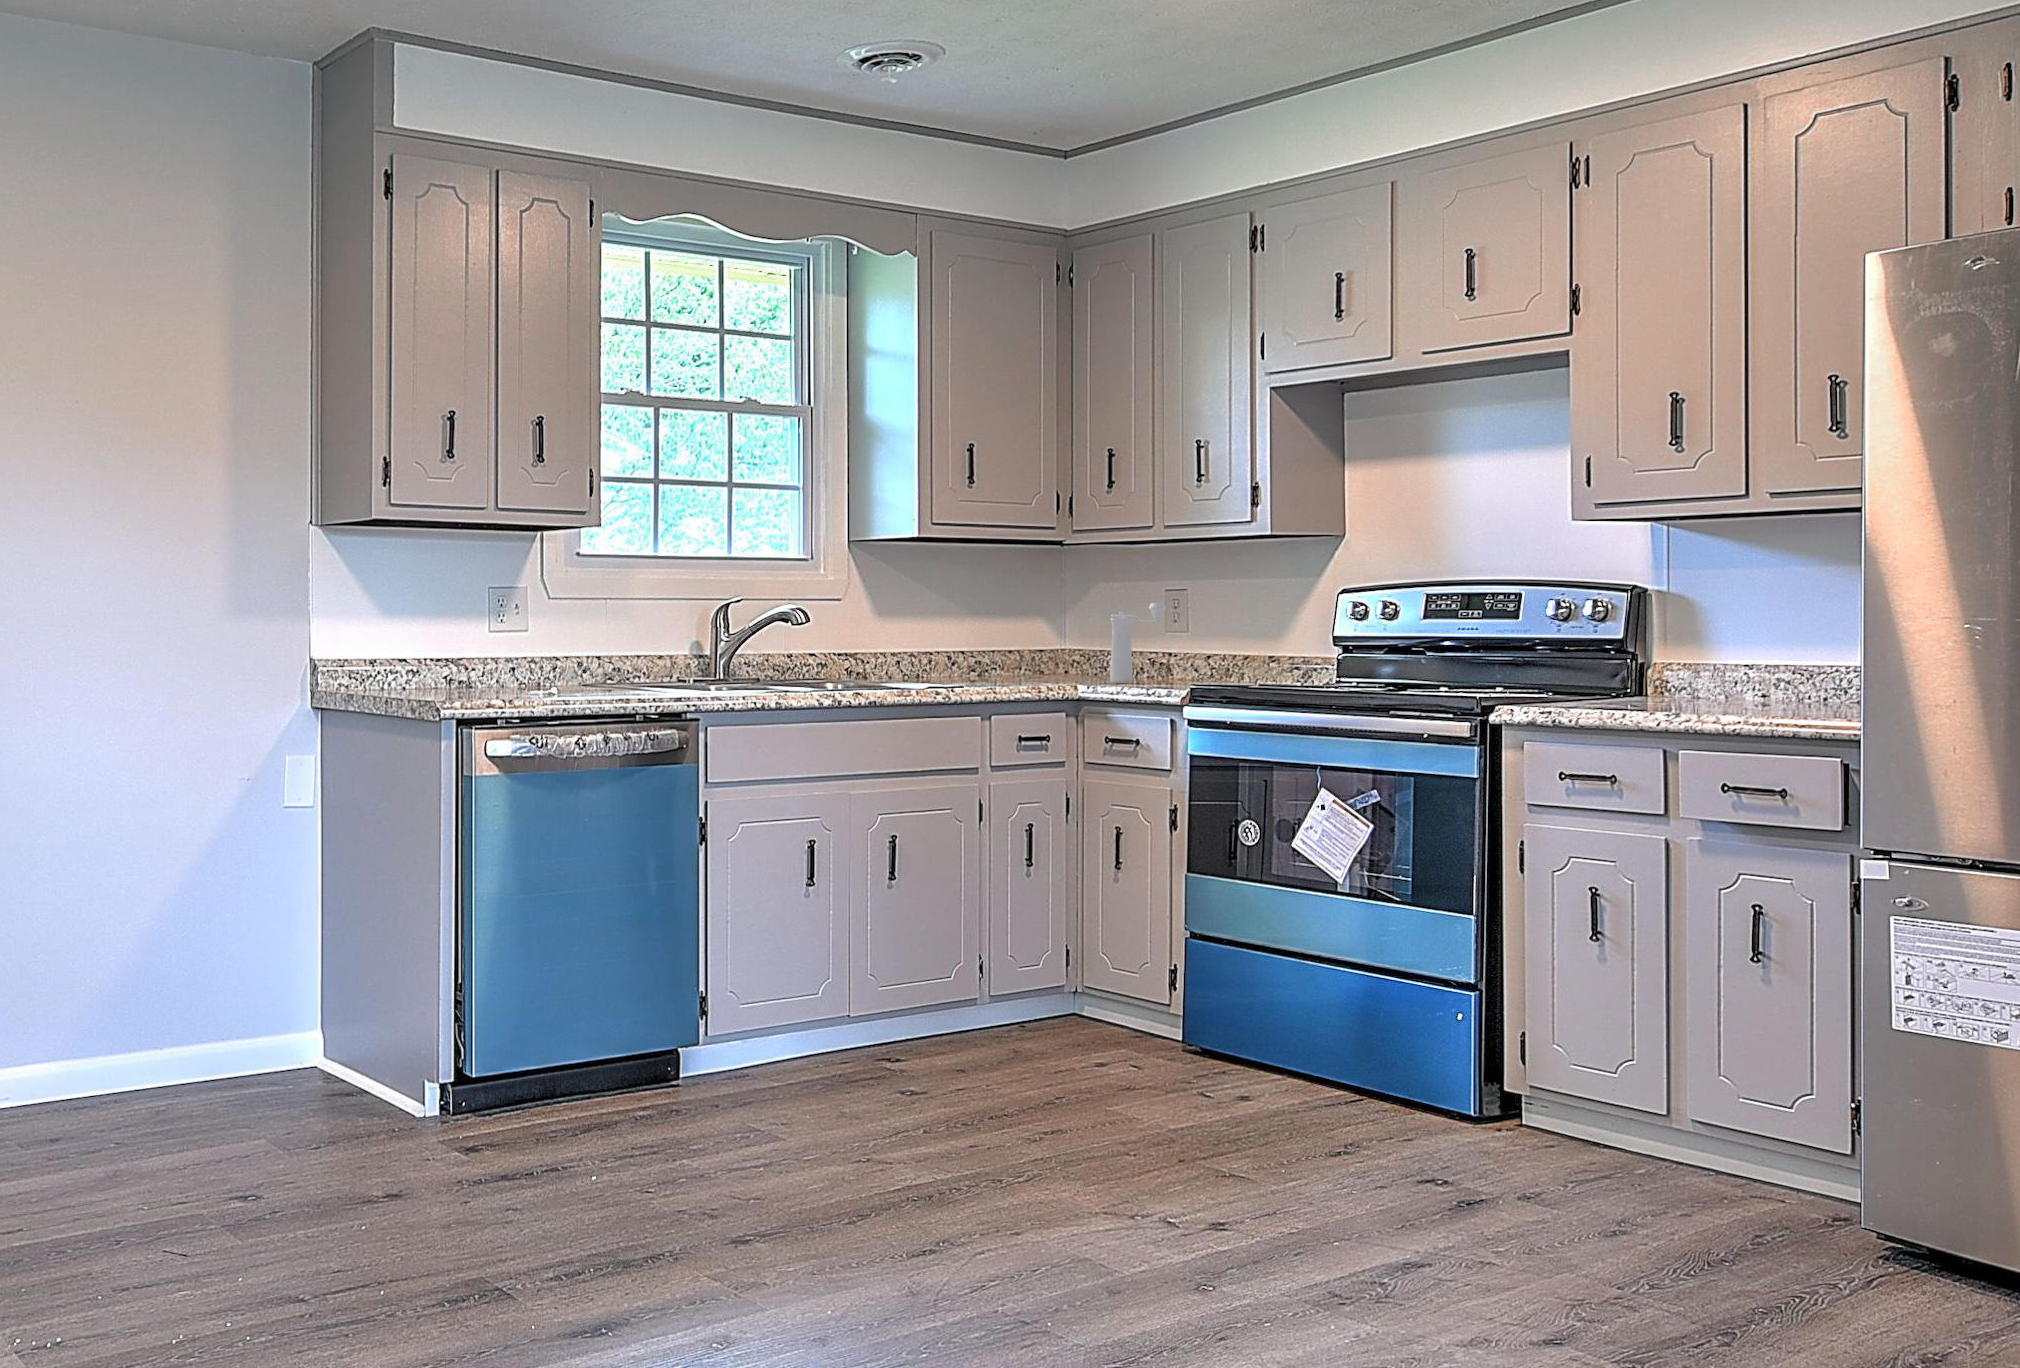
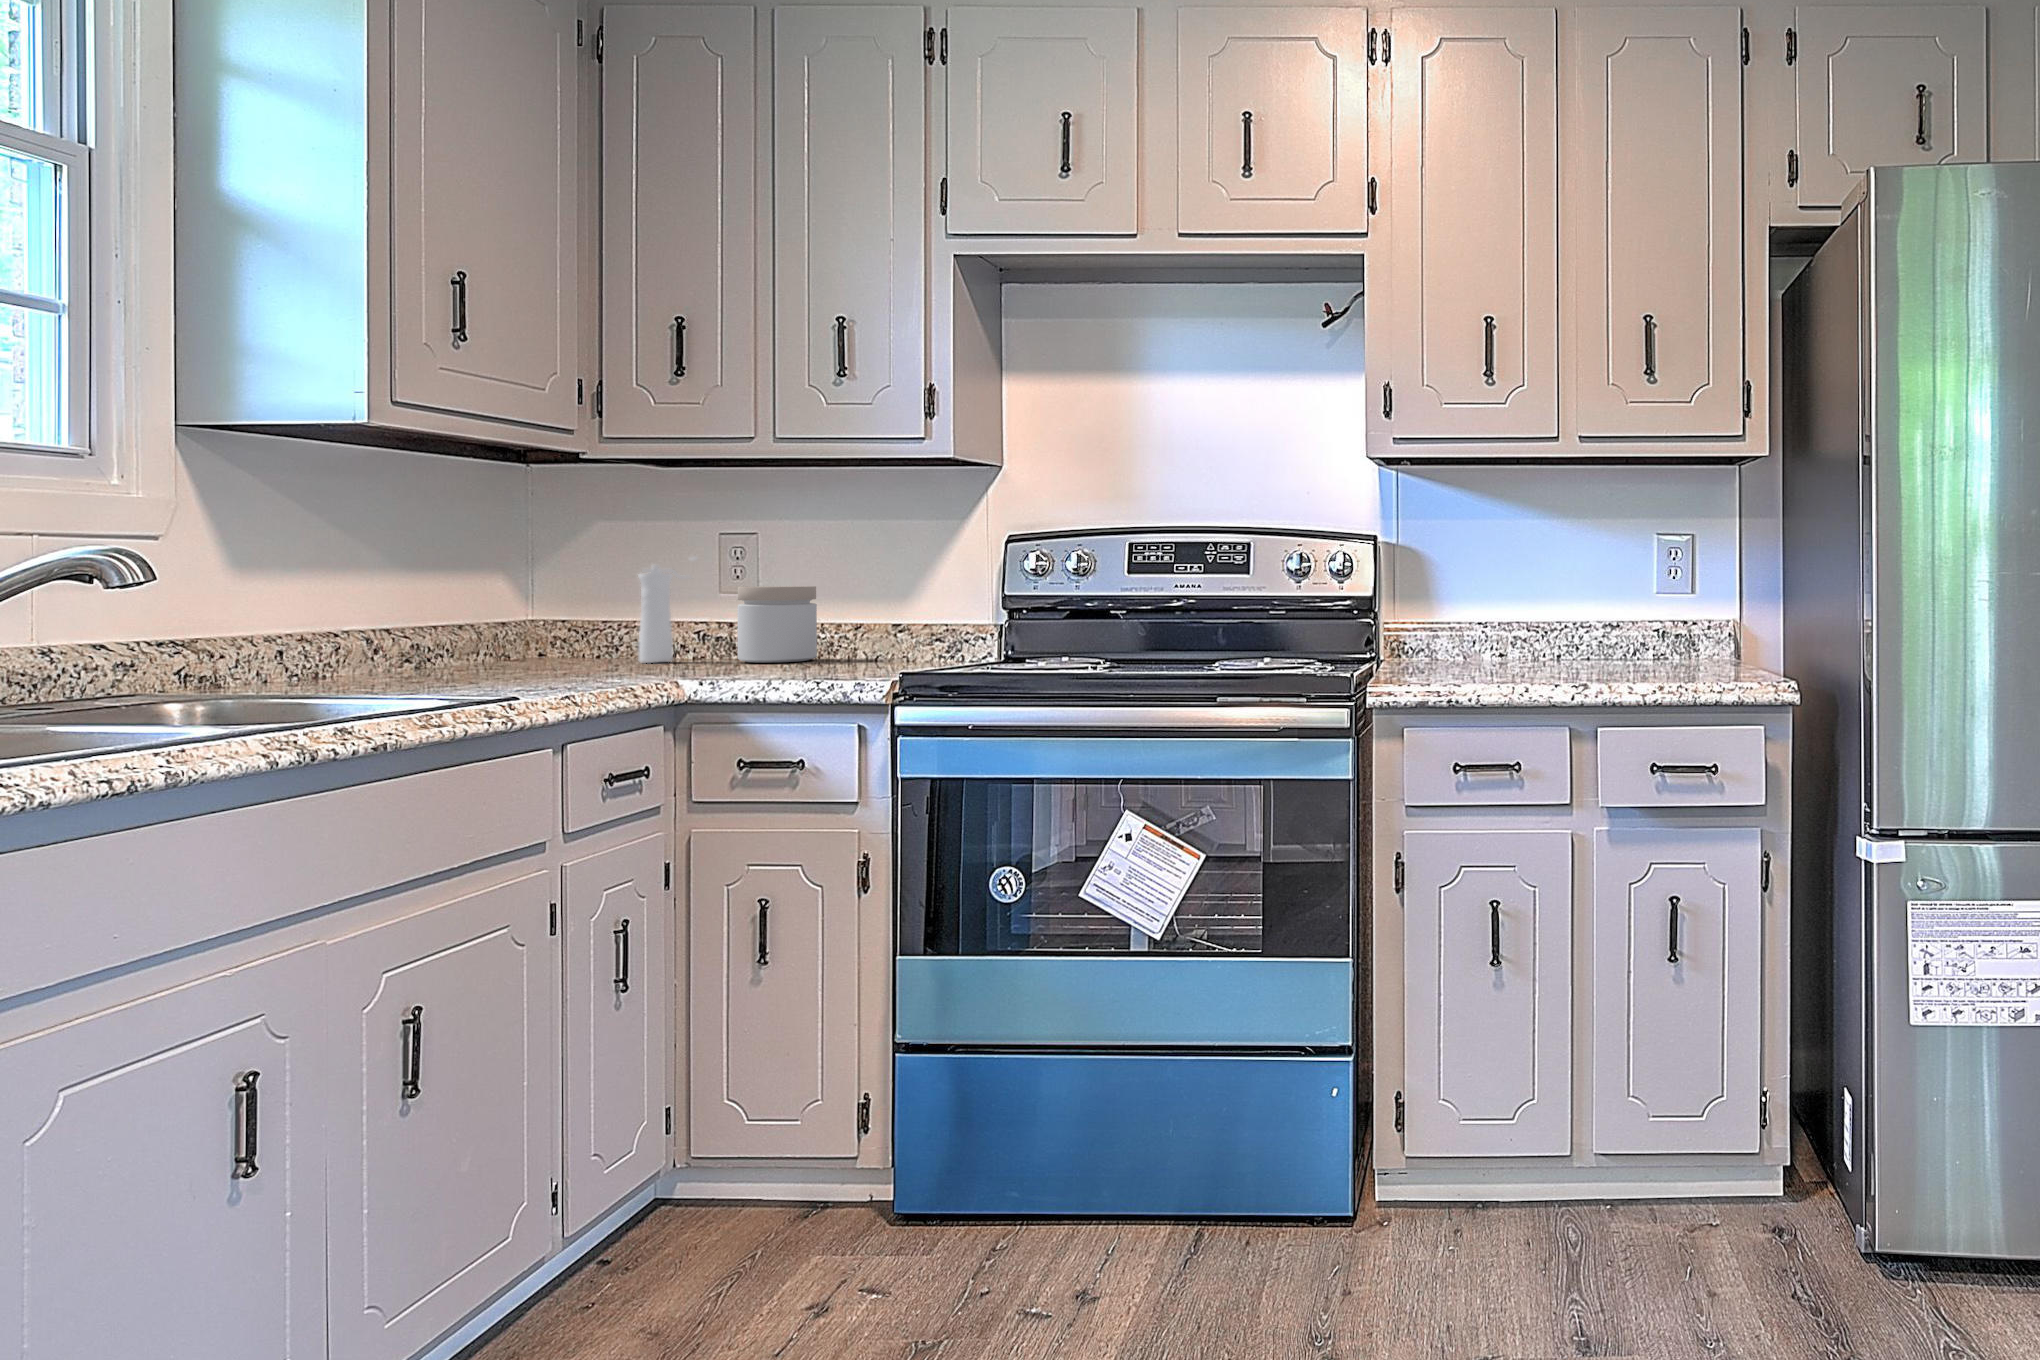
jar: none [1162,627,1218,684] -> present [737,586,817,663]

